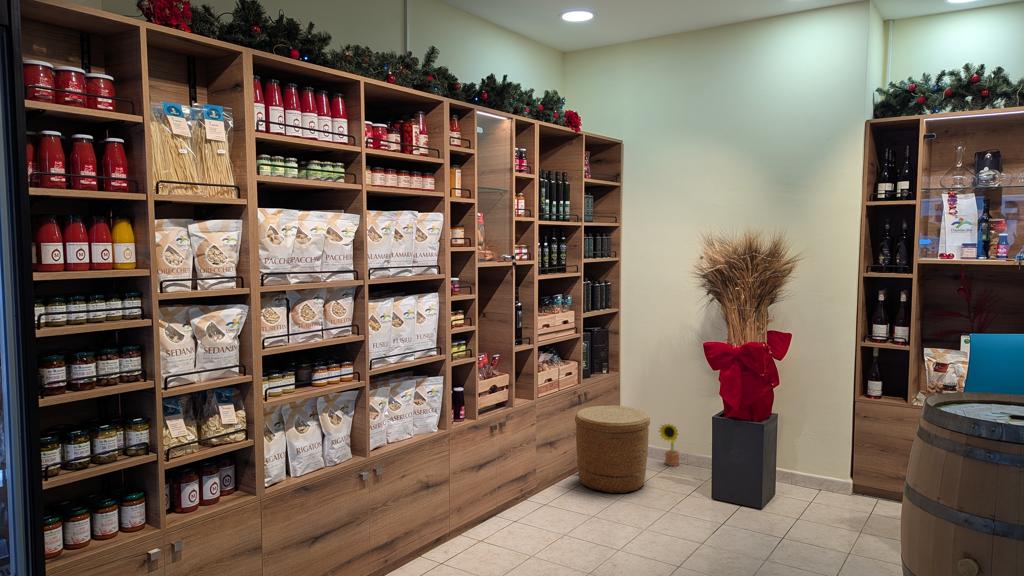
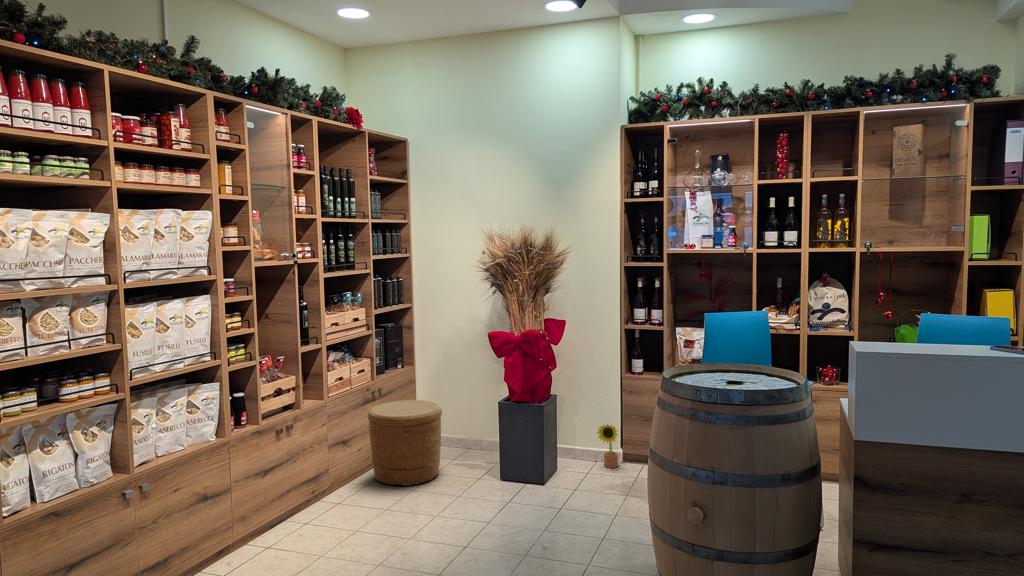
decorative plant: present [658,424,679,466] -> present [597,424,618,468]

